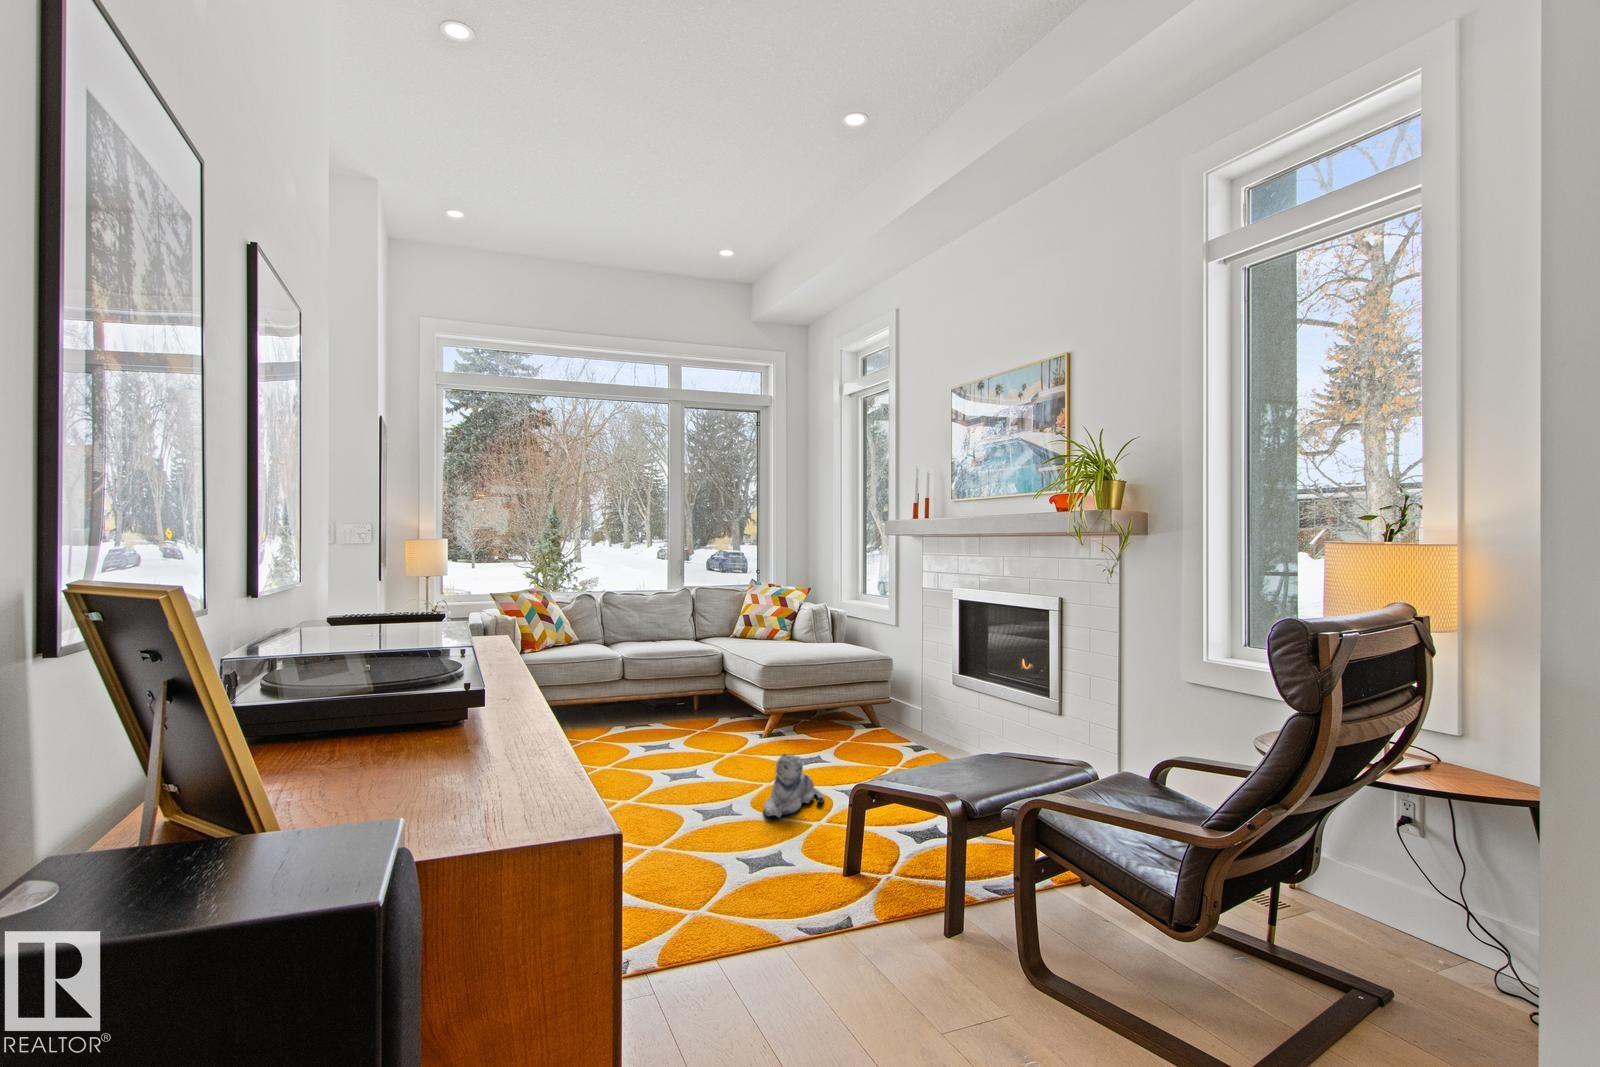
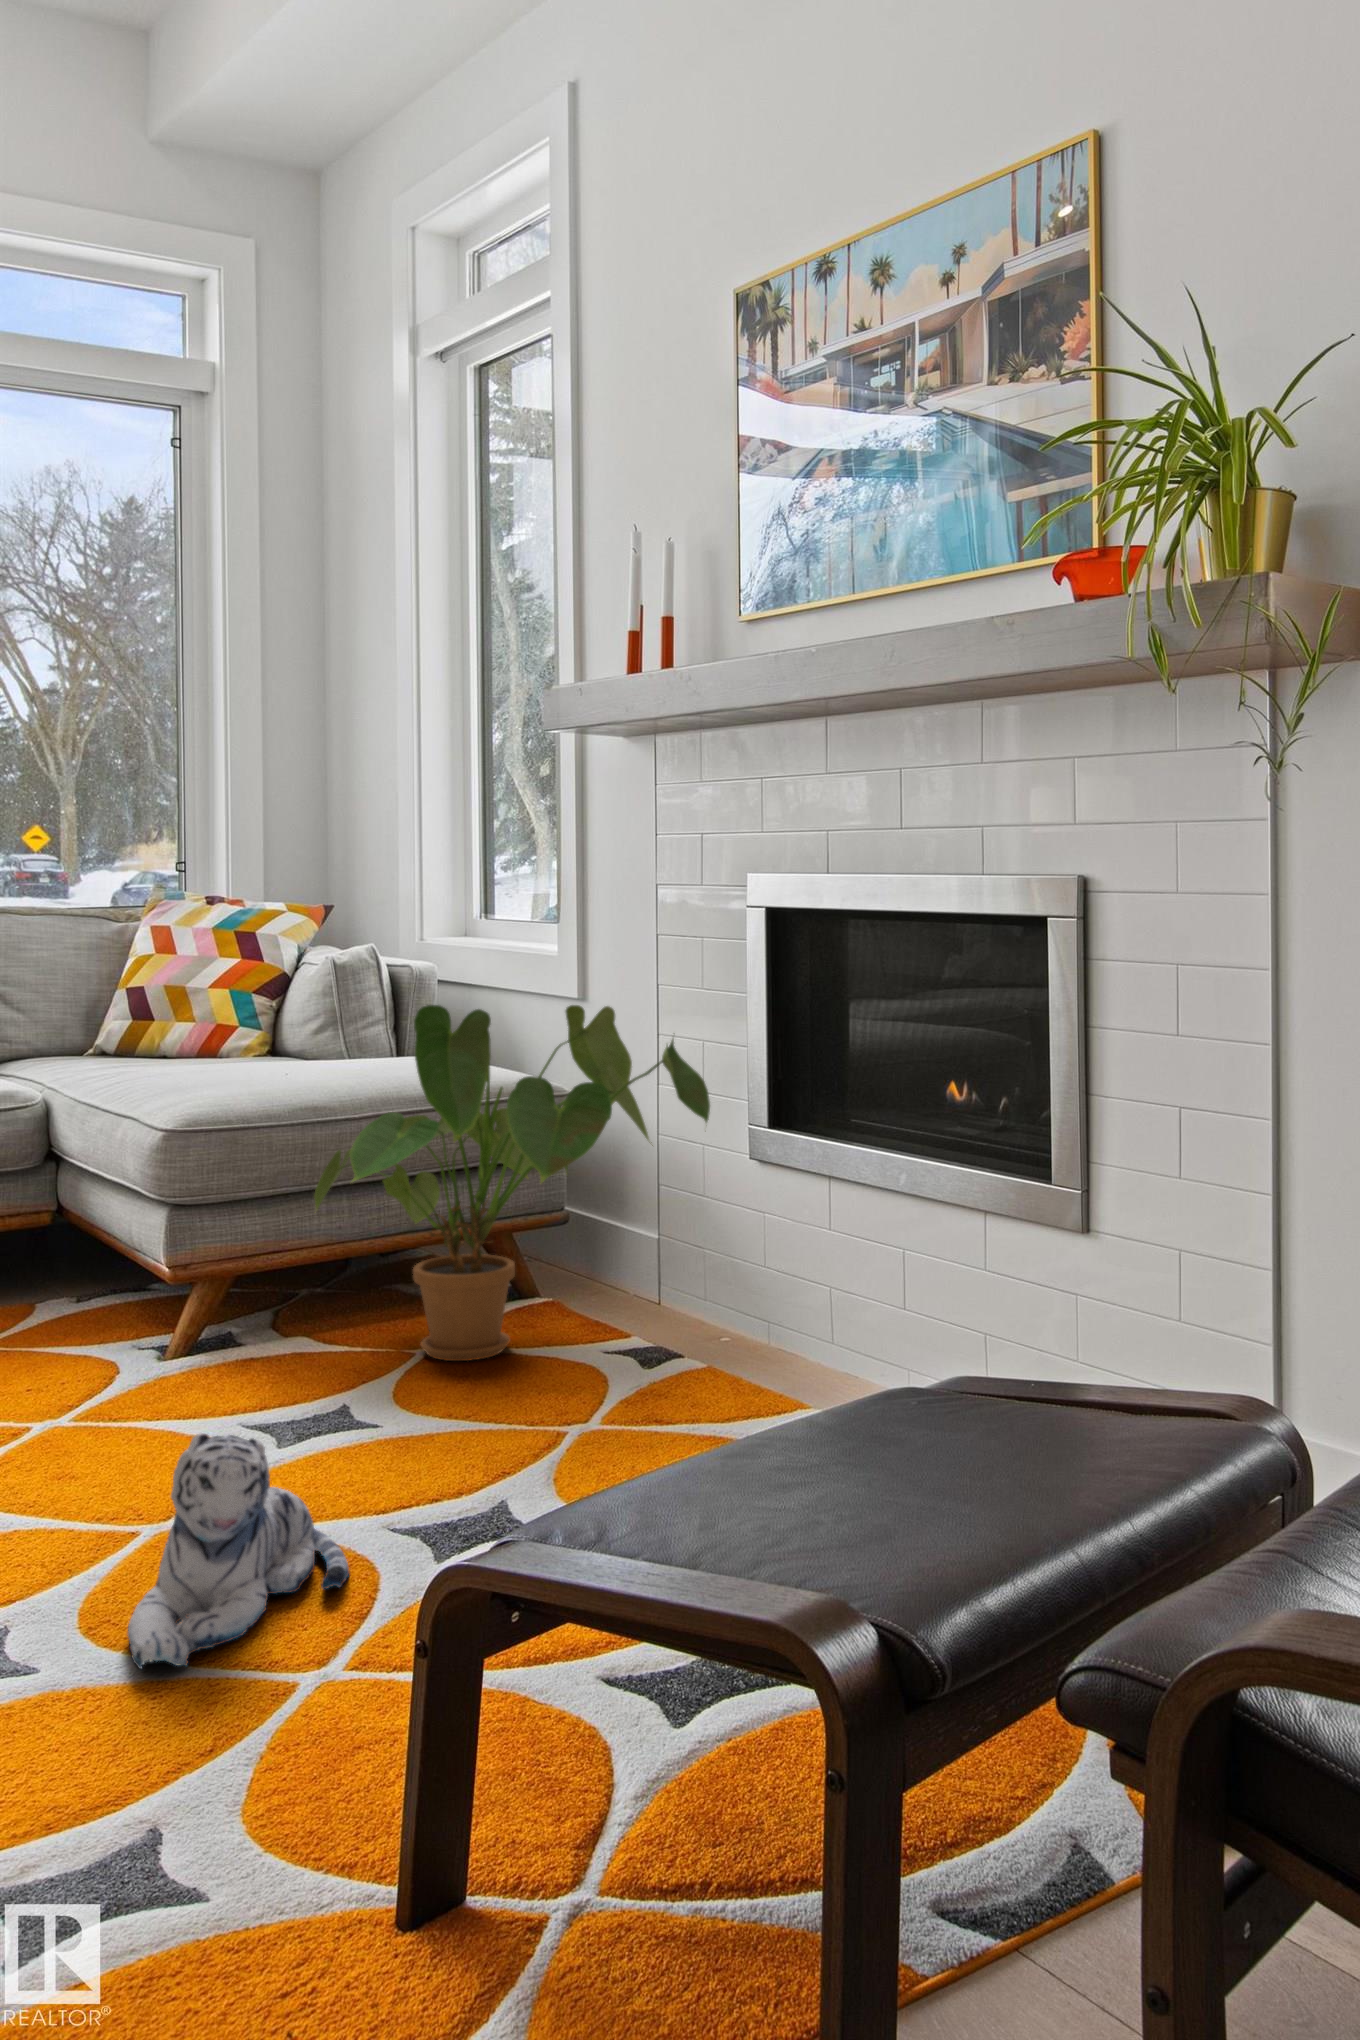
house plant: none [808,626,941,745] -> present [314,1005,710,1361]

